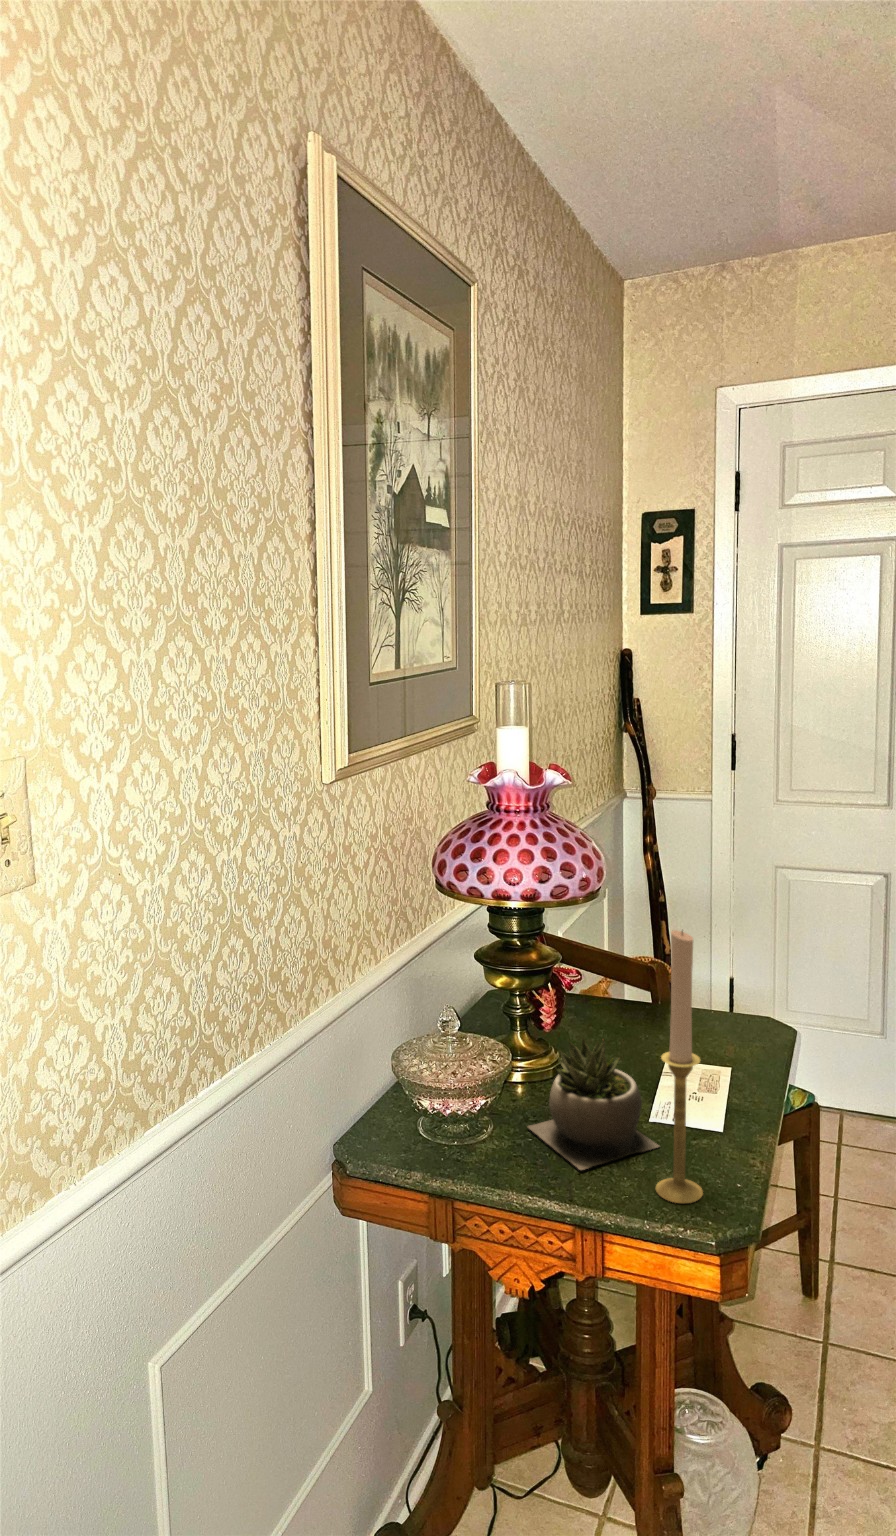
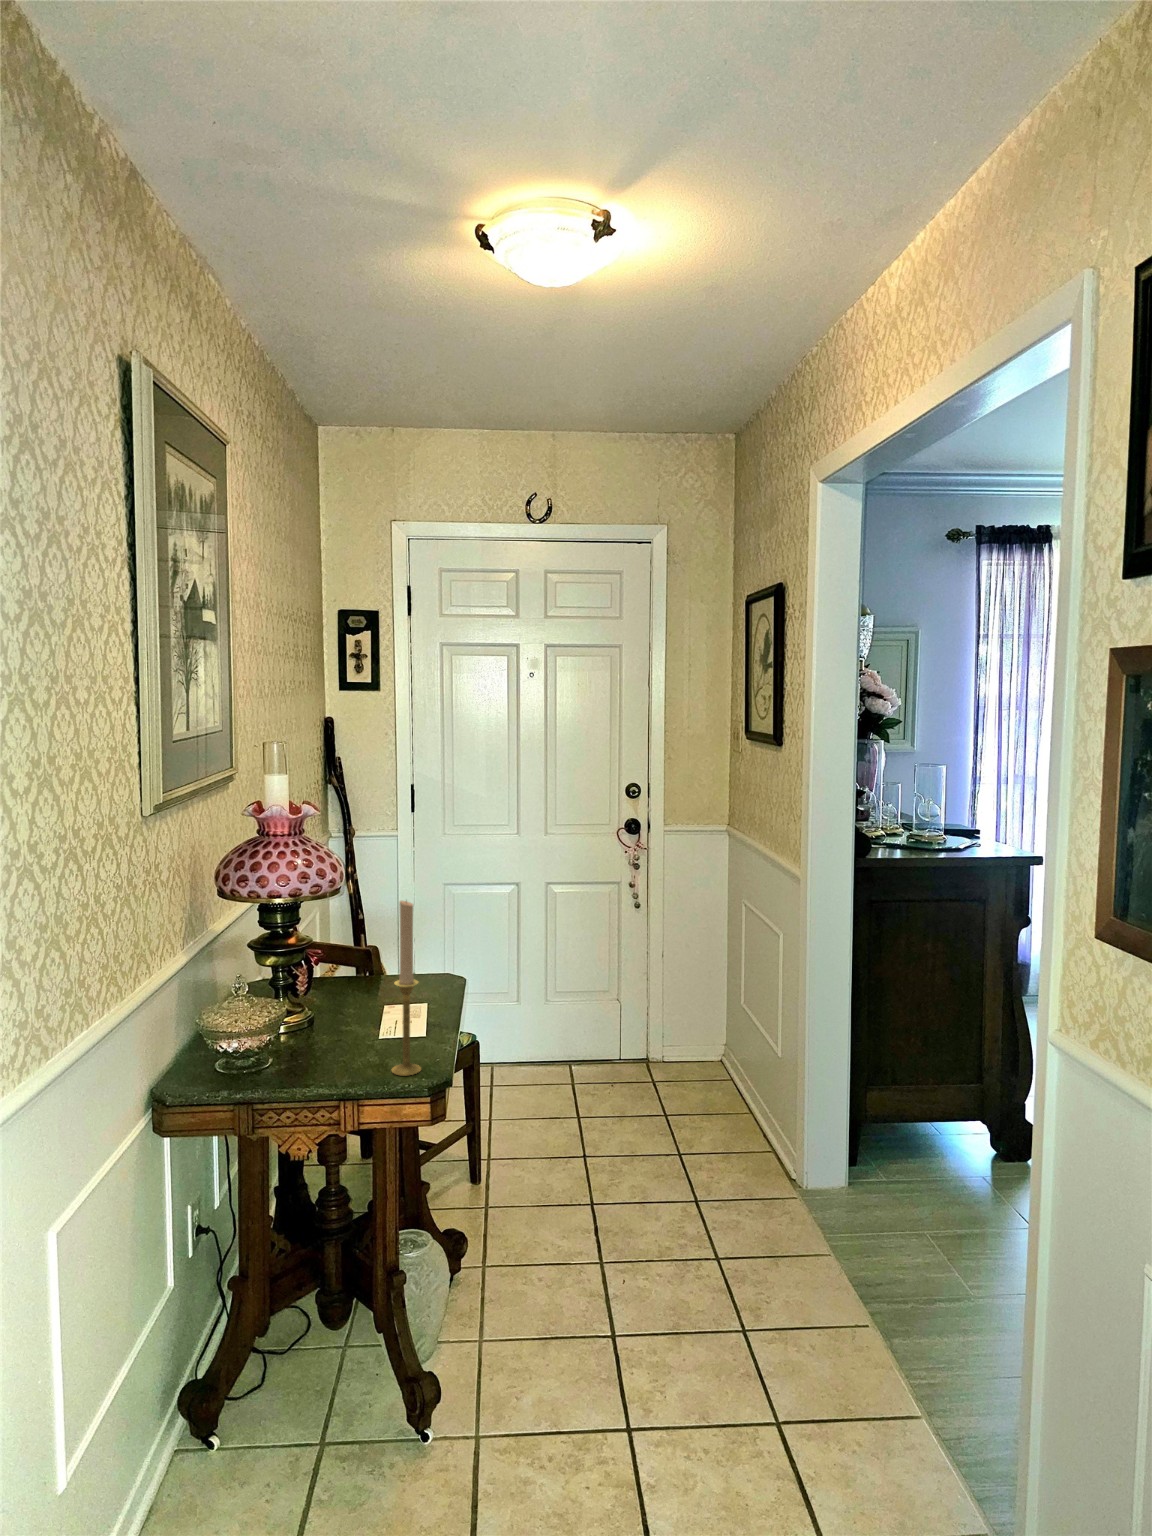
succulent plant: present [528,1038,659,1170] -> none [296,983,390,1070]

